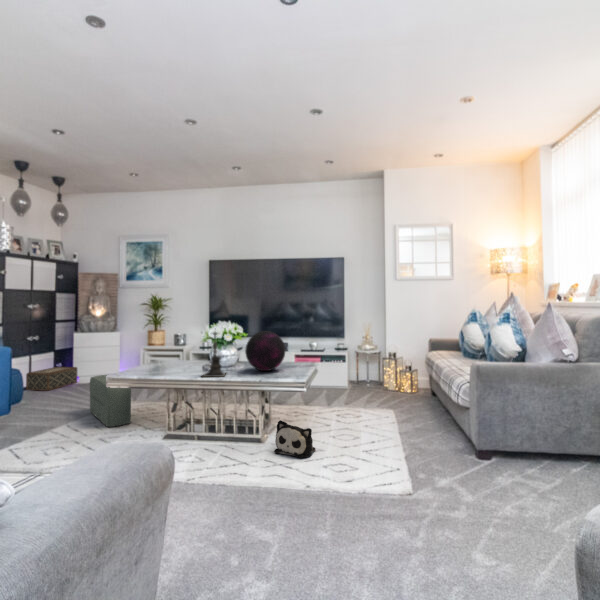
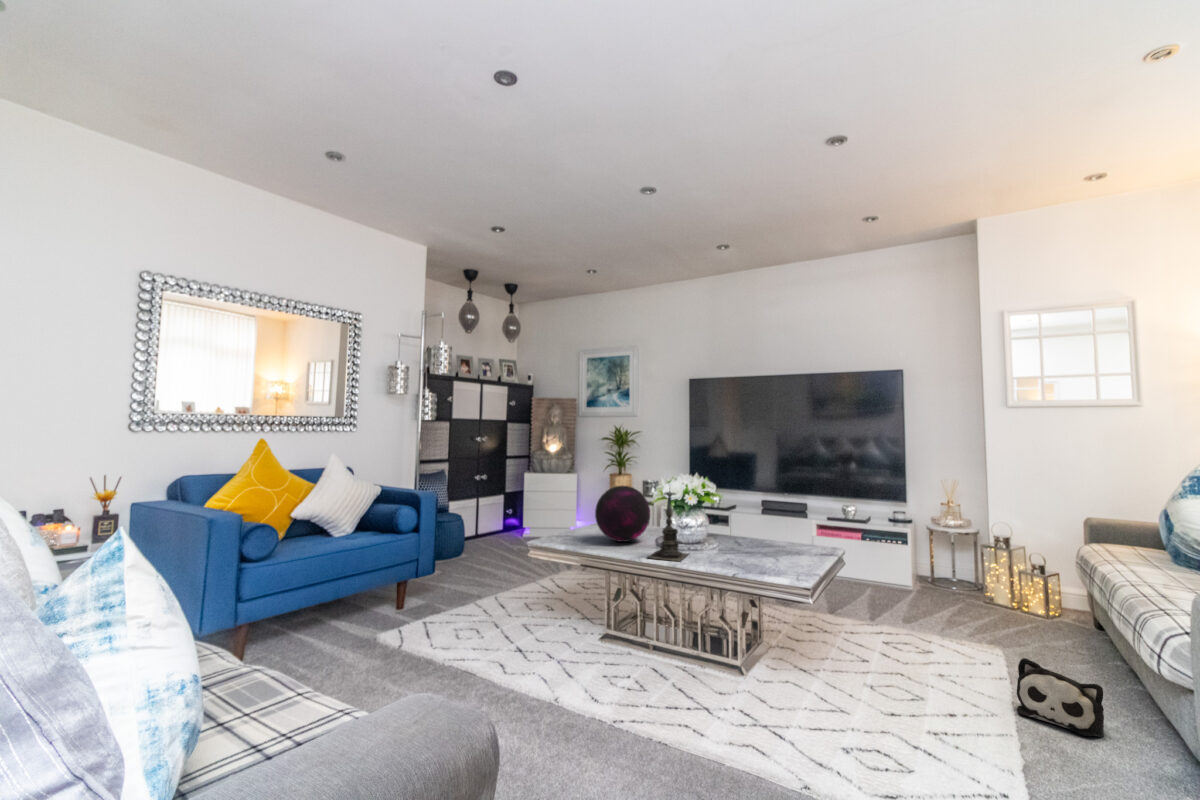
decorative orb: present [245,331,285,371] -> present [595,486,650,542]
woven basket: present [26,367,77,391] -> none [471,513,527,543]
pouf: present [90,375,131,427] -> none [525,535,567,608]
plush toy: present [274,420,316,458] -> present [1017,658,1104,737]

